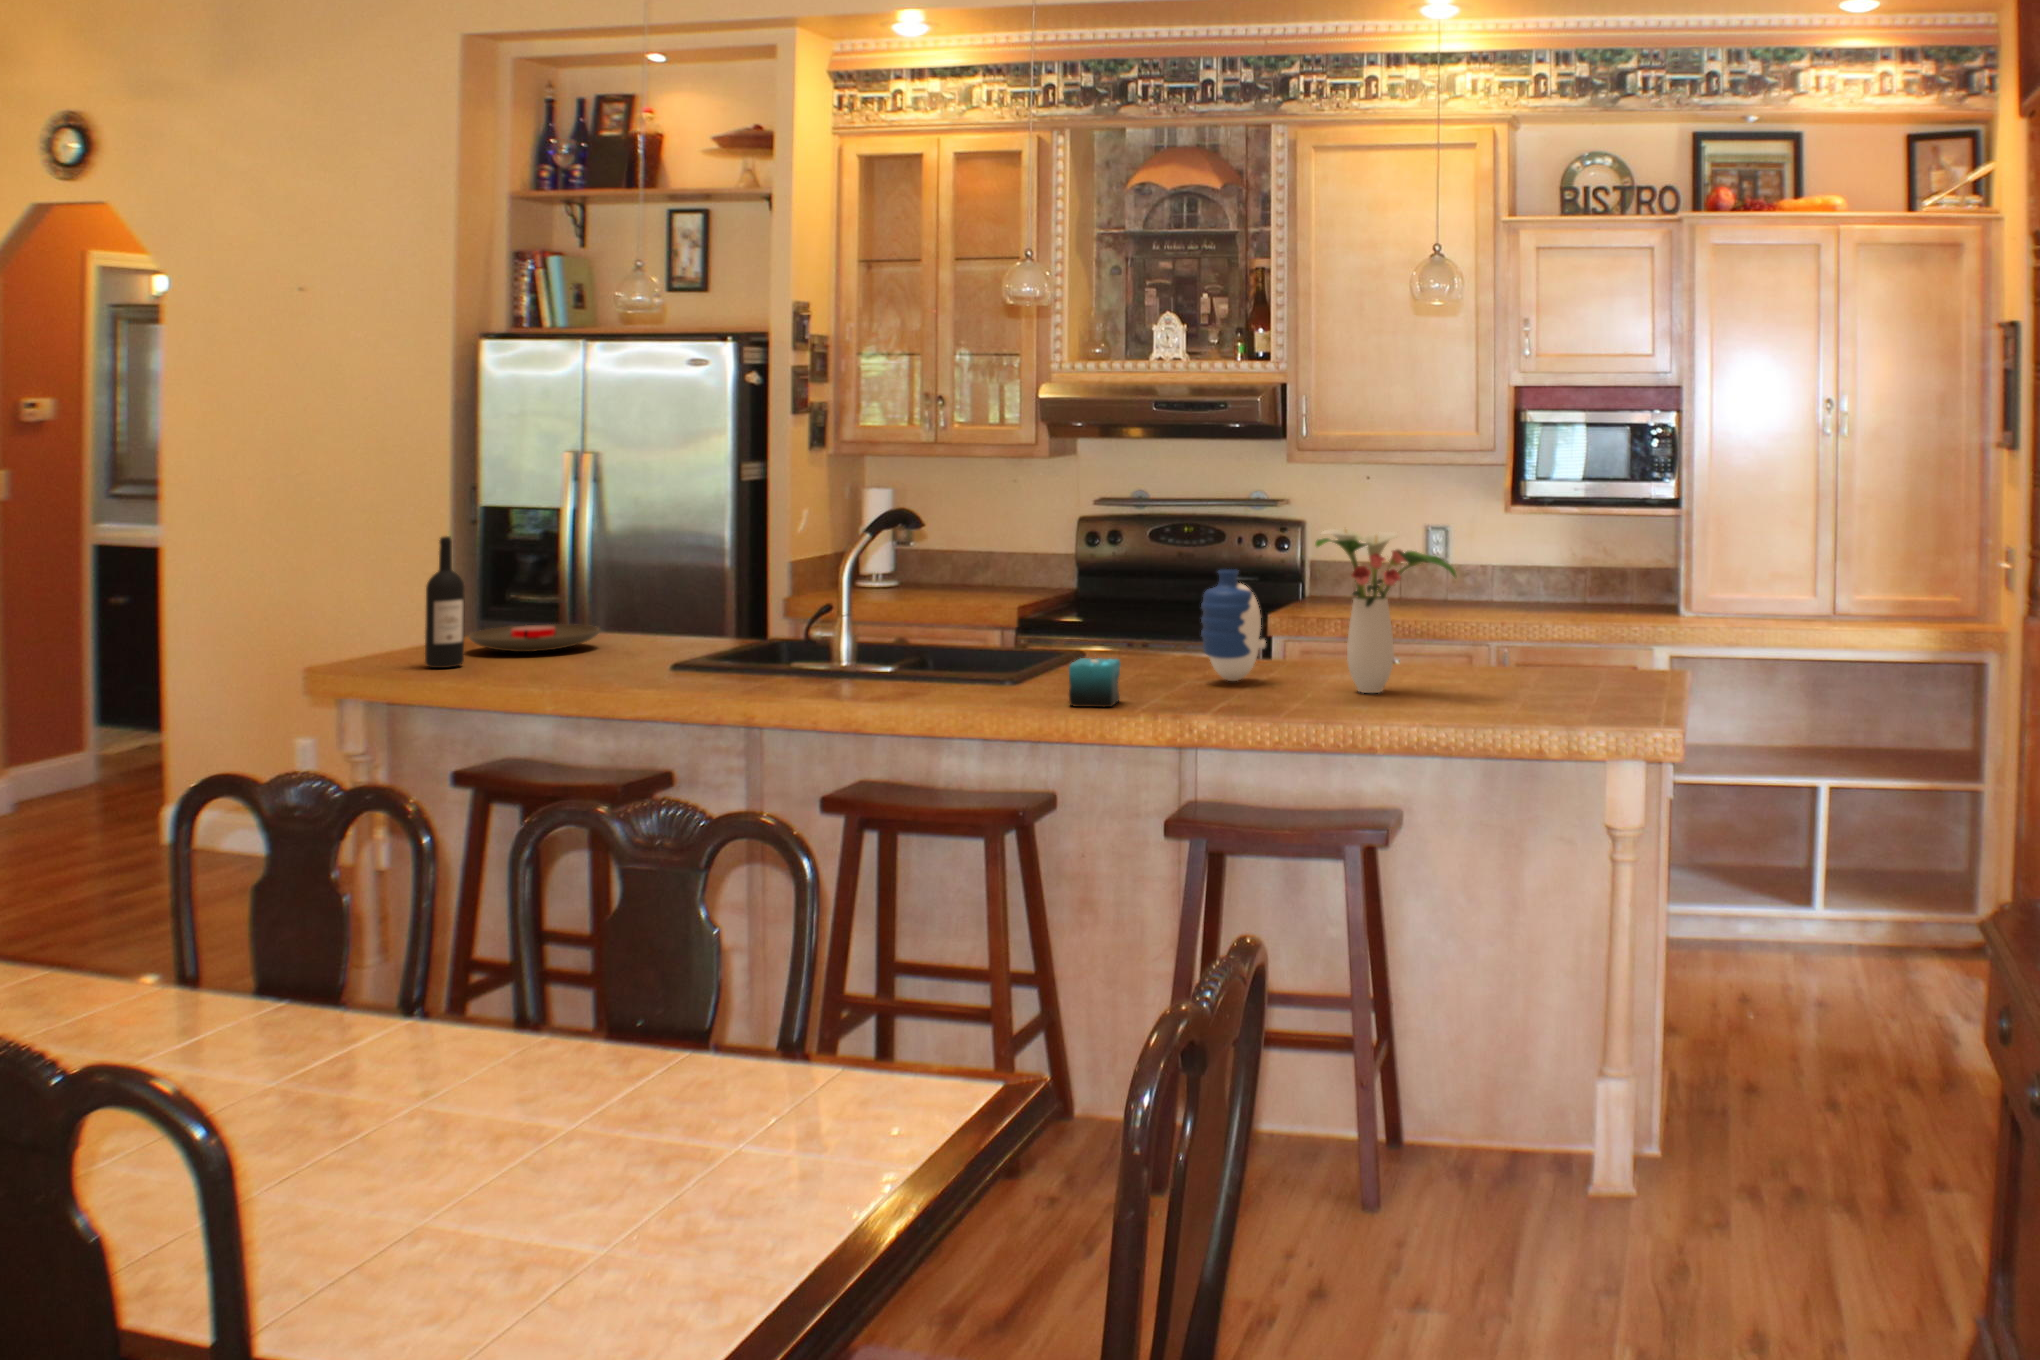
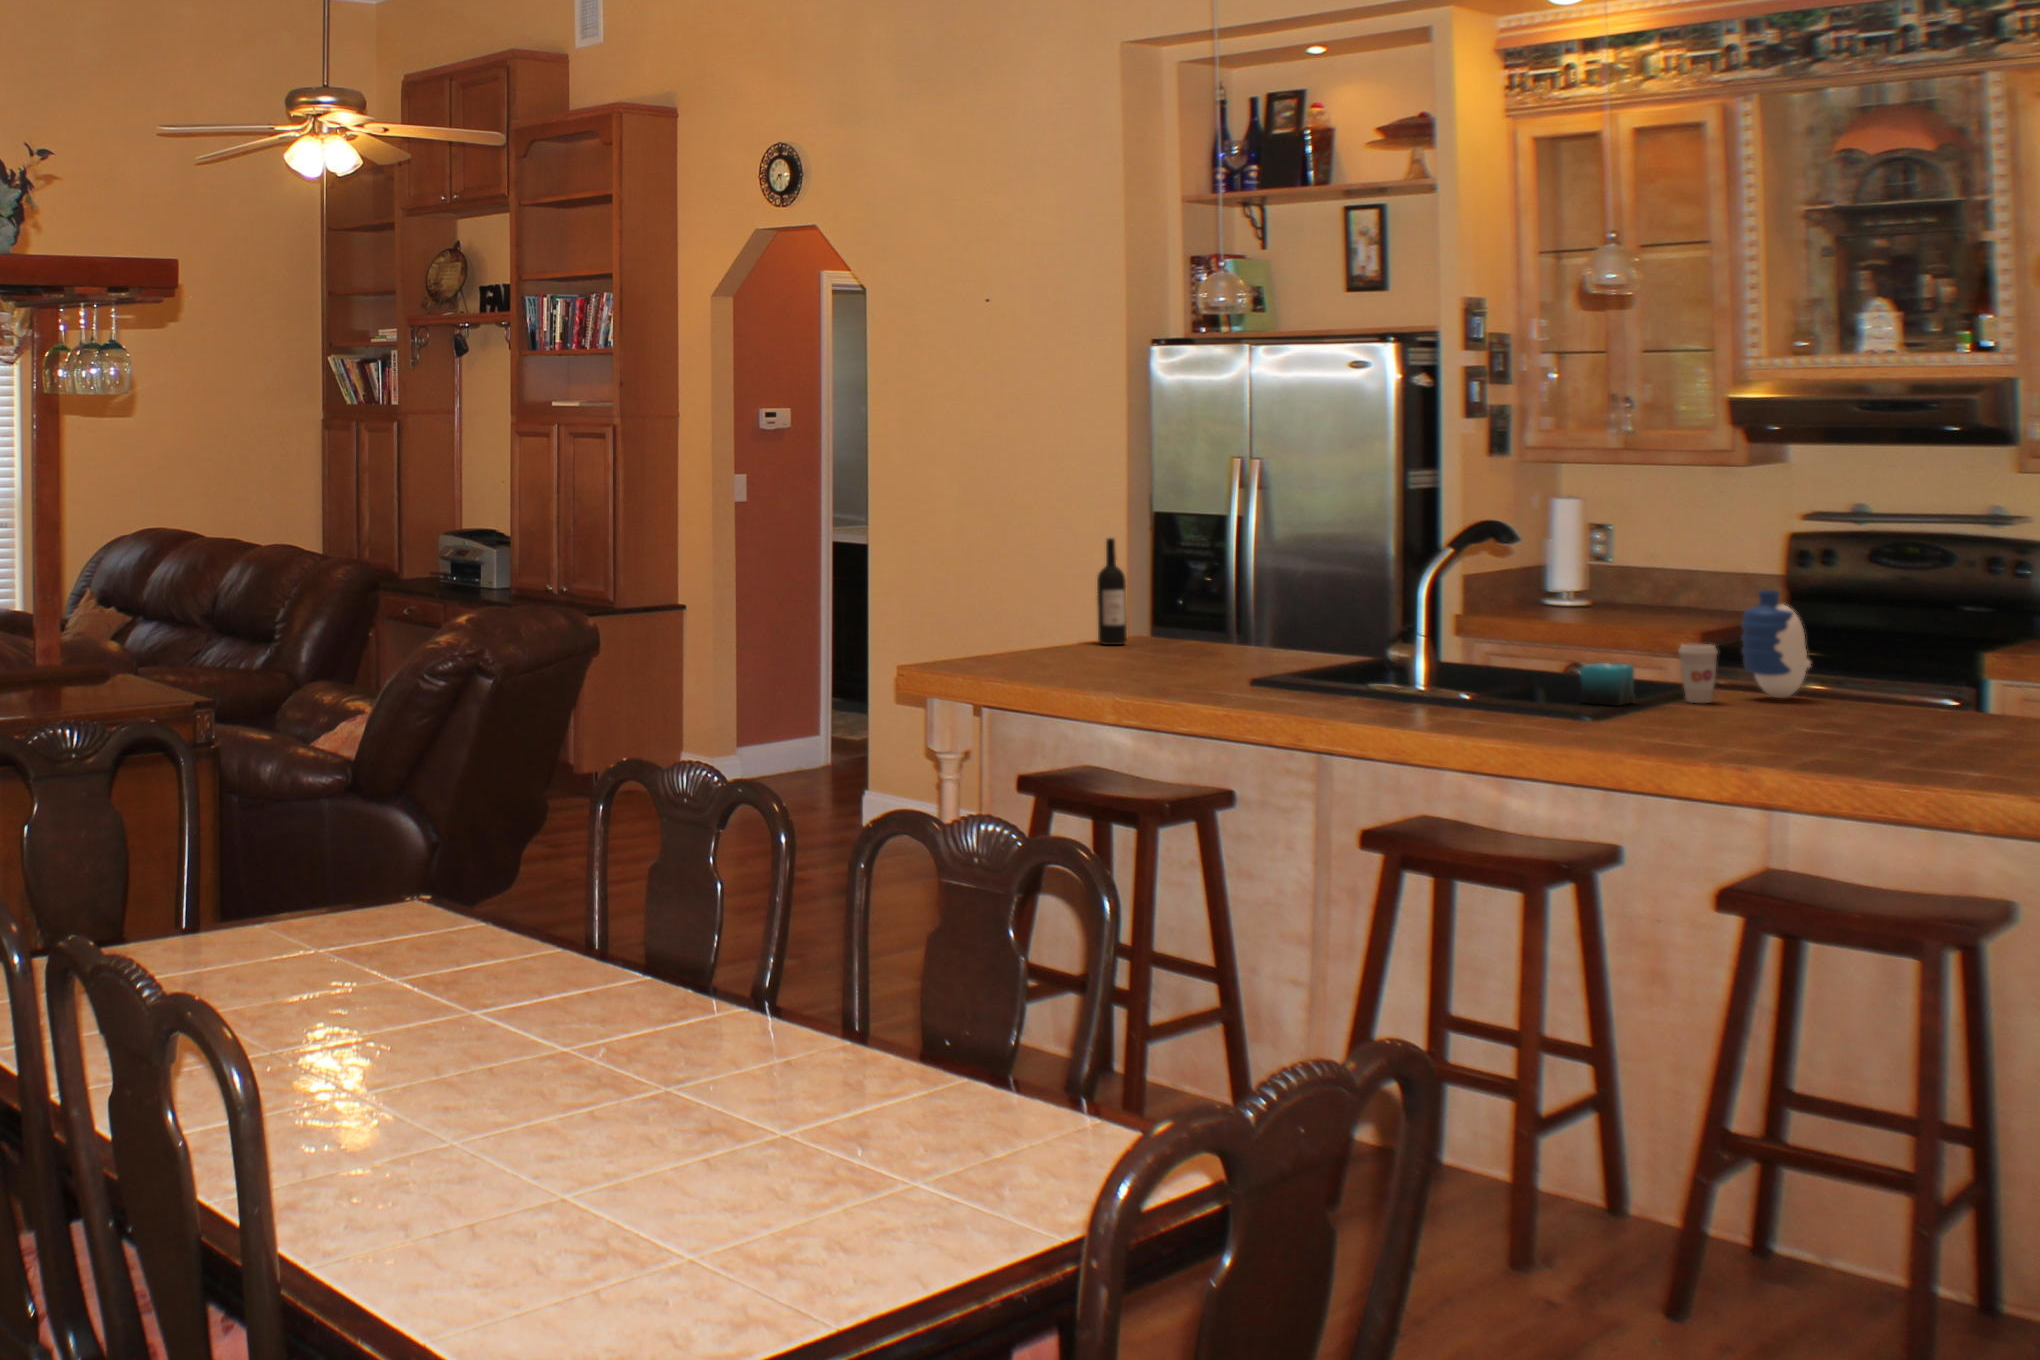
flower arrangement: present [1315,528,1456,693] -> none [1821,554,1976,716]
plate: present [469,624,600,652] -> none [1135,616,1242,638]
coffee cup: none [1154,630,1194,695] -> present [1679,644,1718,703]

